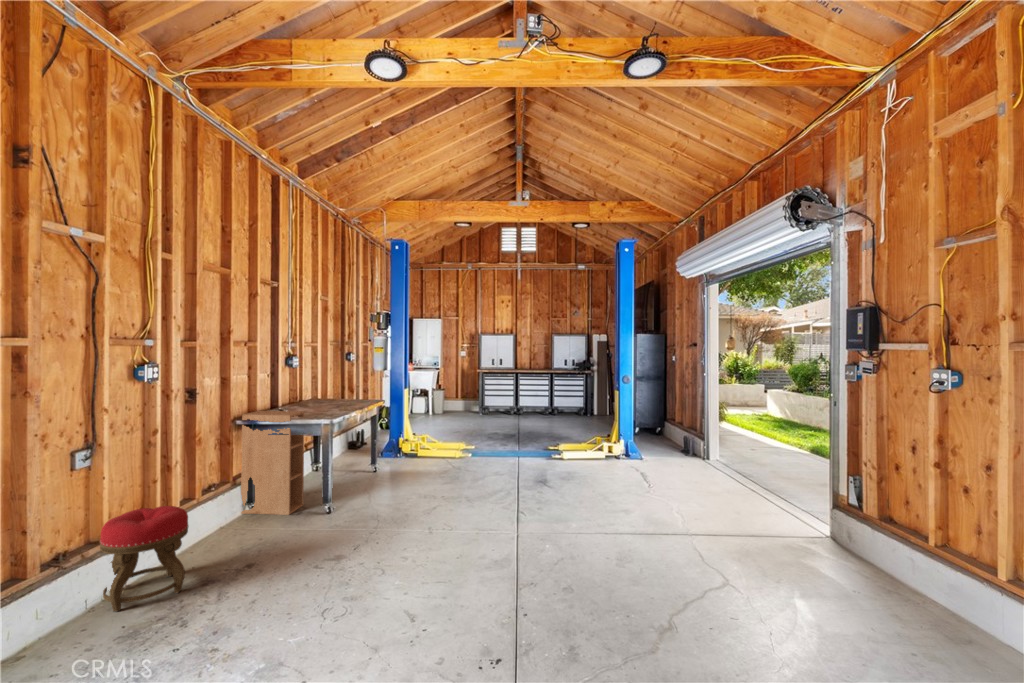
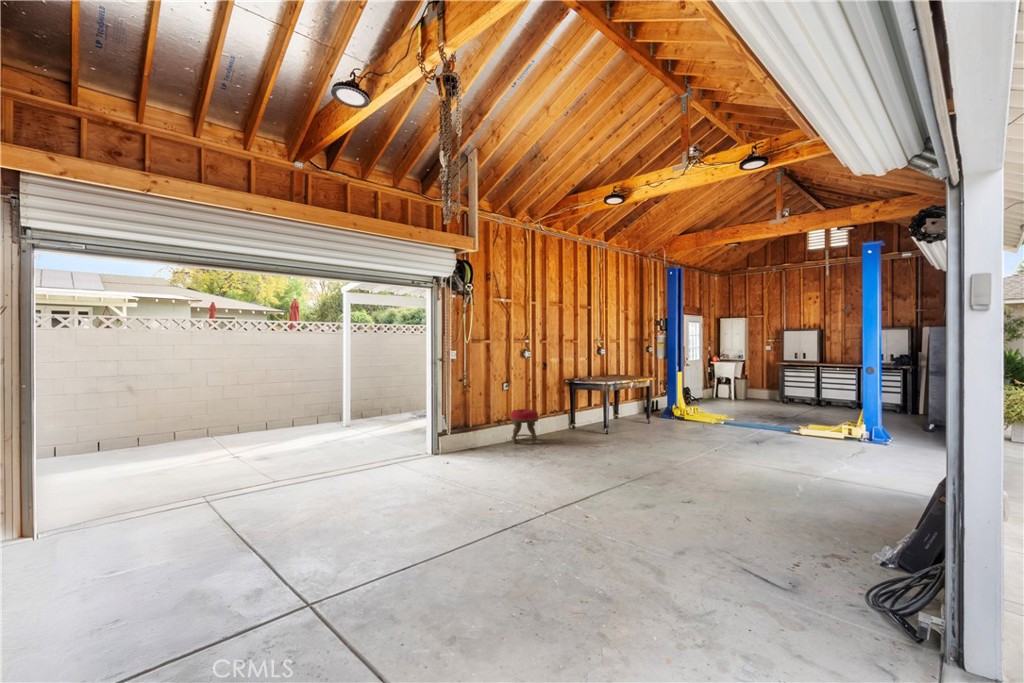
shelving unit: present [241,411,304,515] -> none [568,377,597,432]

